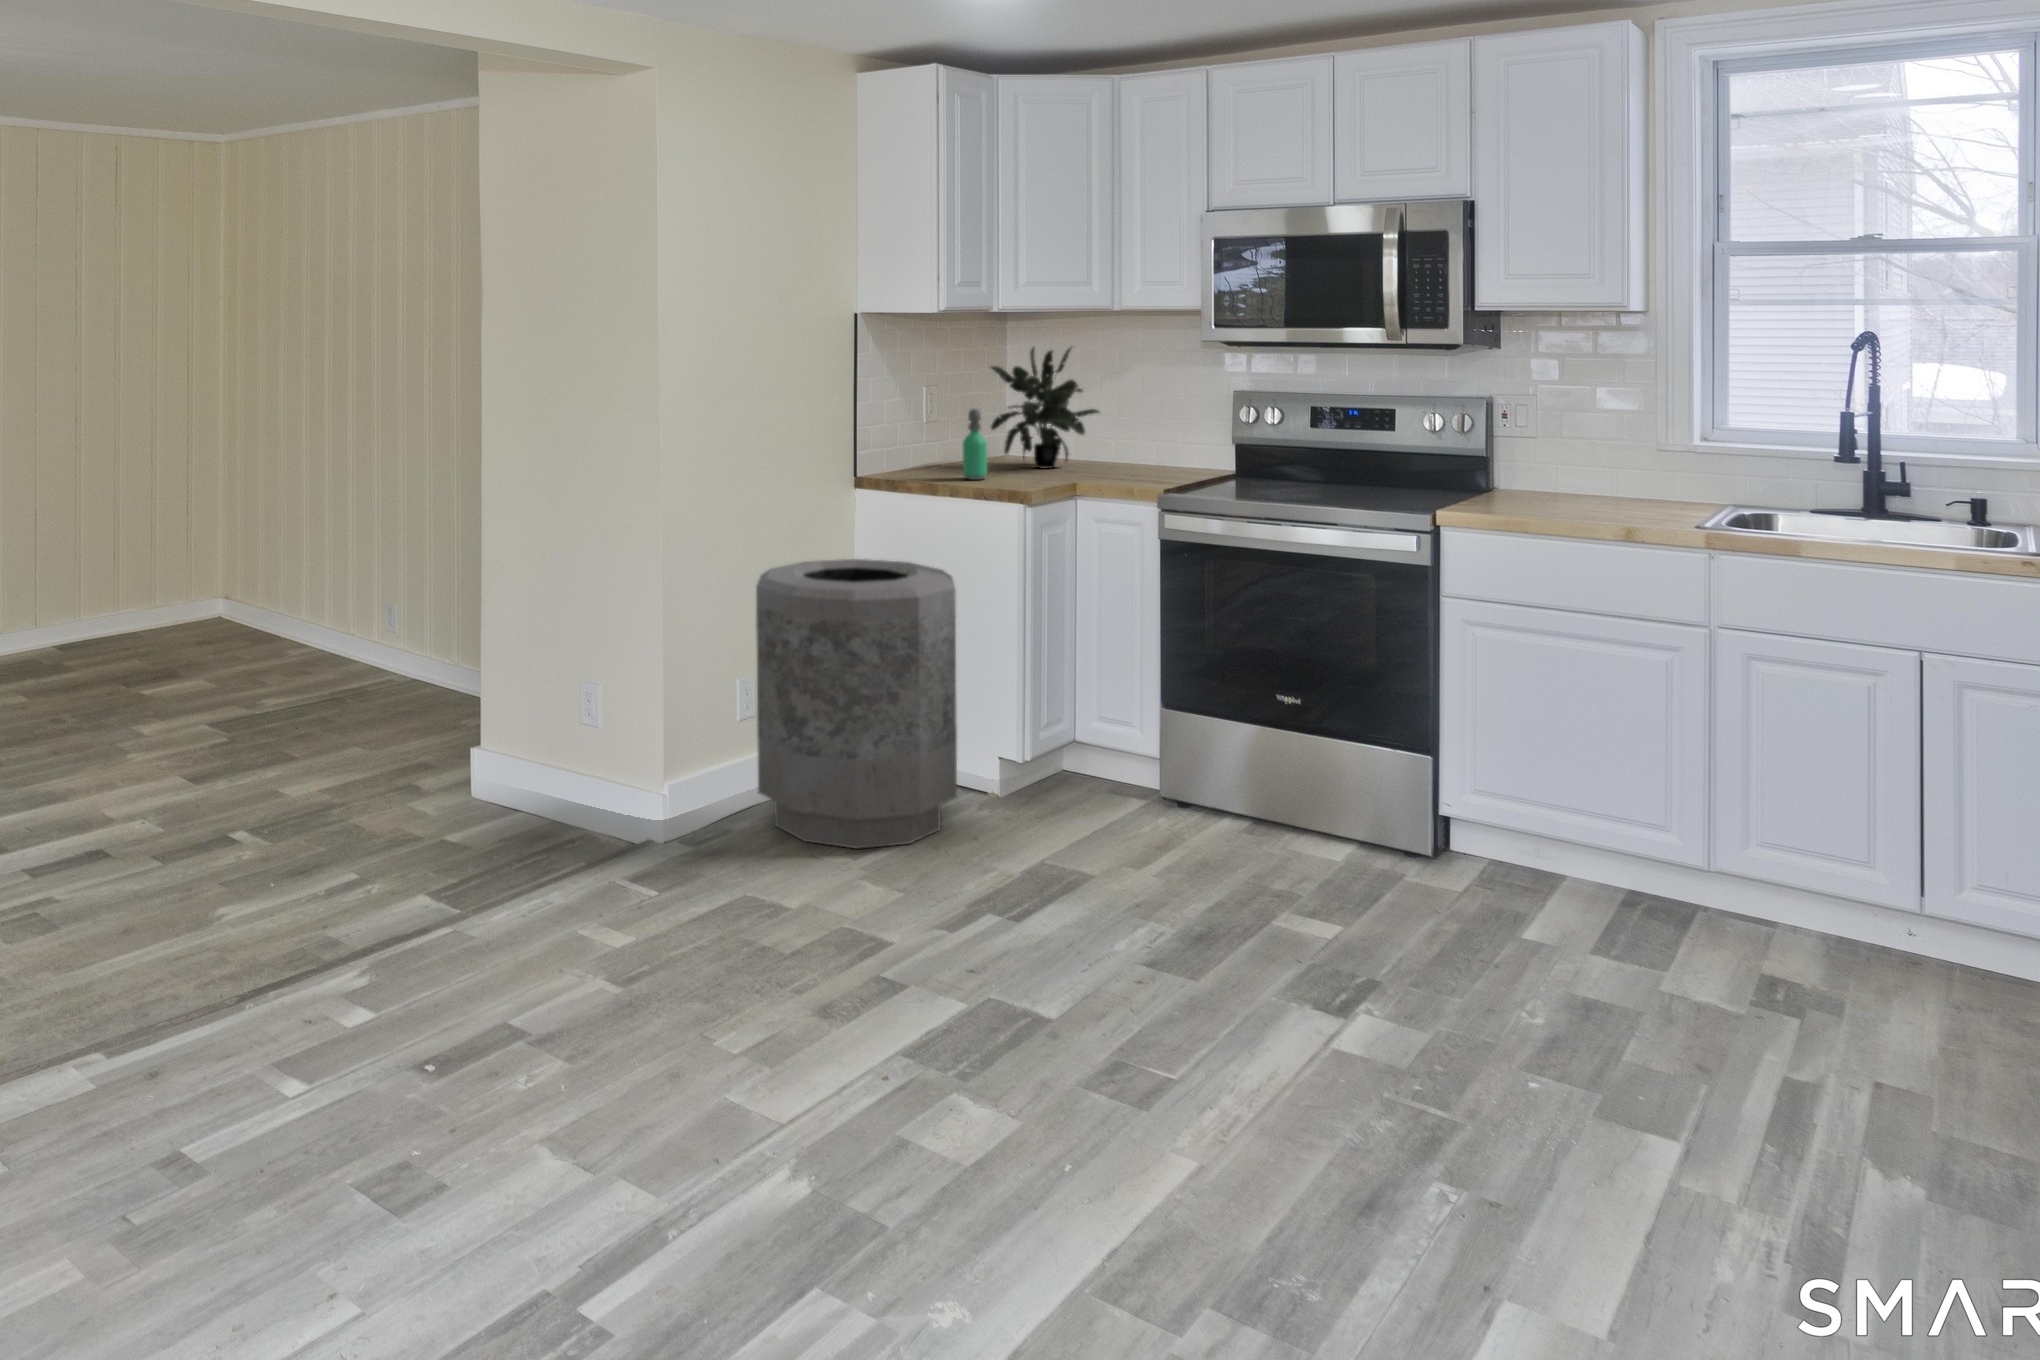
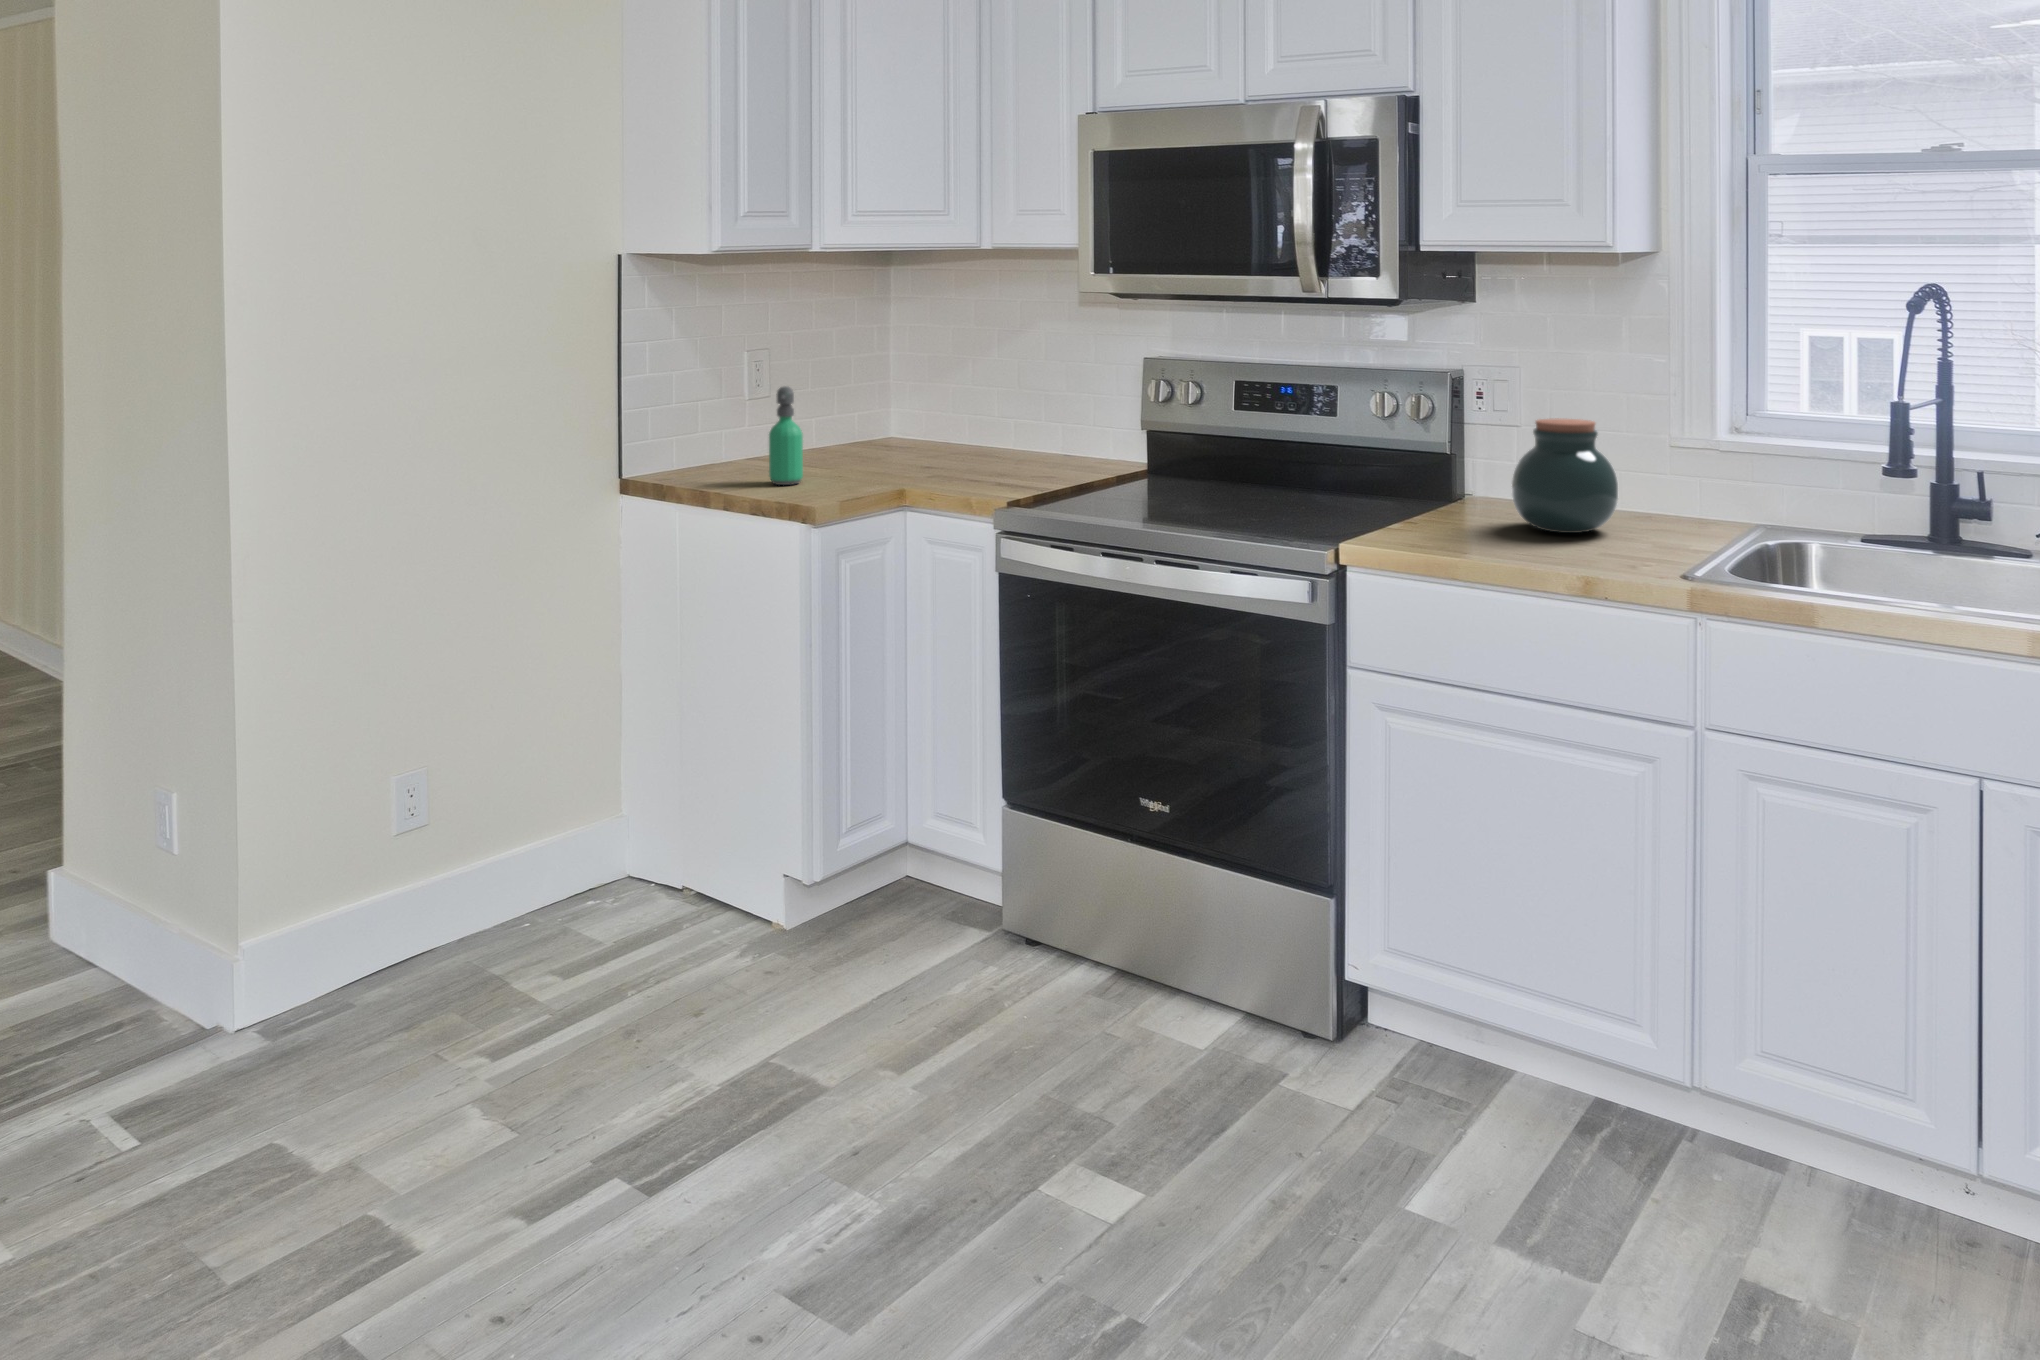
potted plant: present [991,348,1099,469] -> none [838,300,975,466]
jar: none [1551,428,1631,507] -> present [1512,419,1618,533]
trash can: present [756,559,957,848] -> none [386,602,704,1045]

